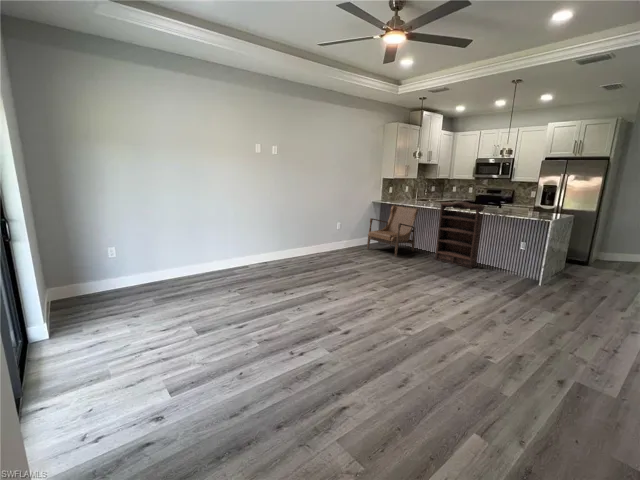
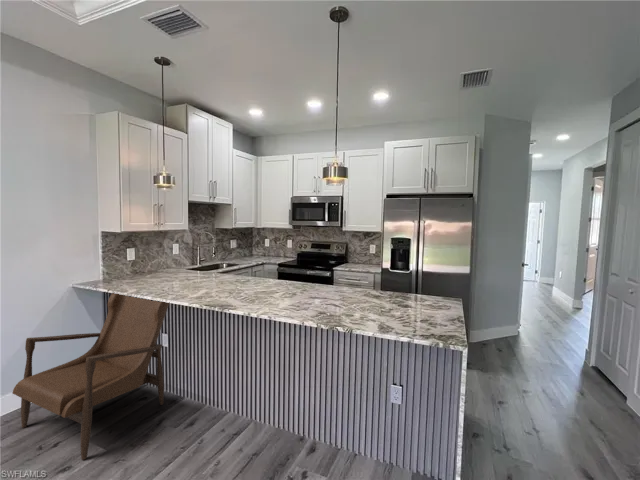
bookshelf: present [435,202,485,268] -> none [202,283,306,463]

